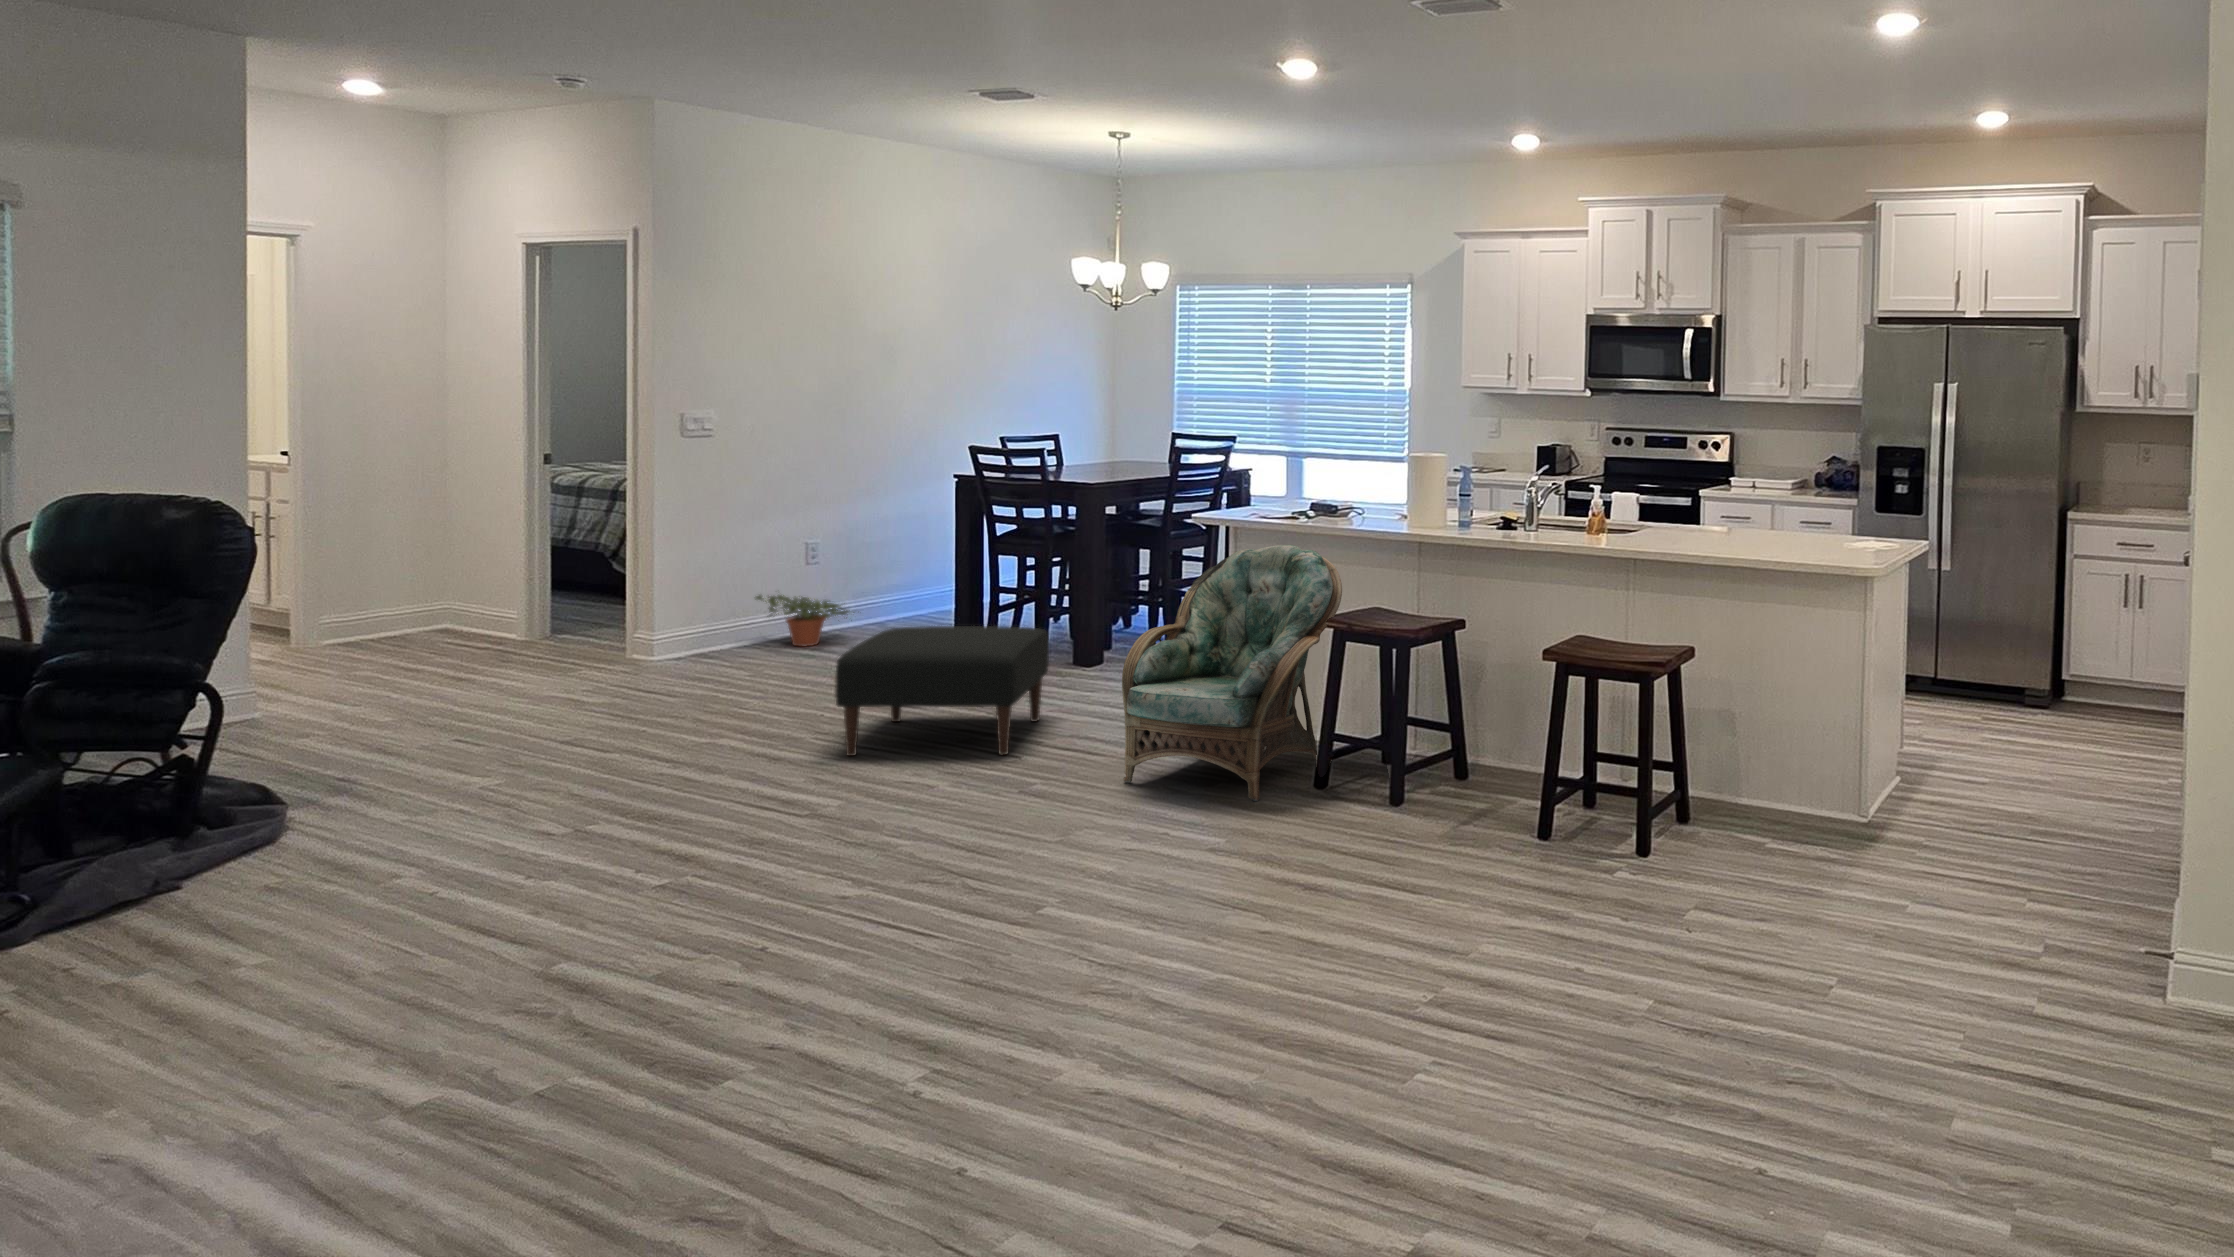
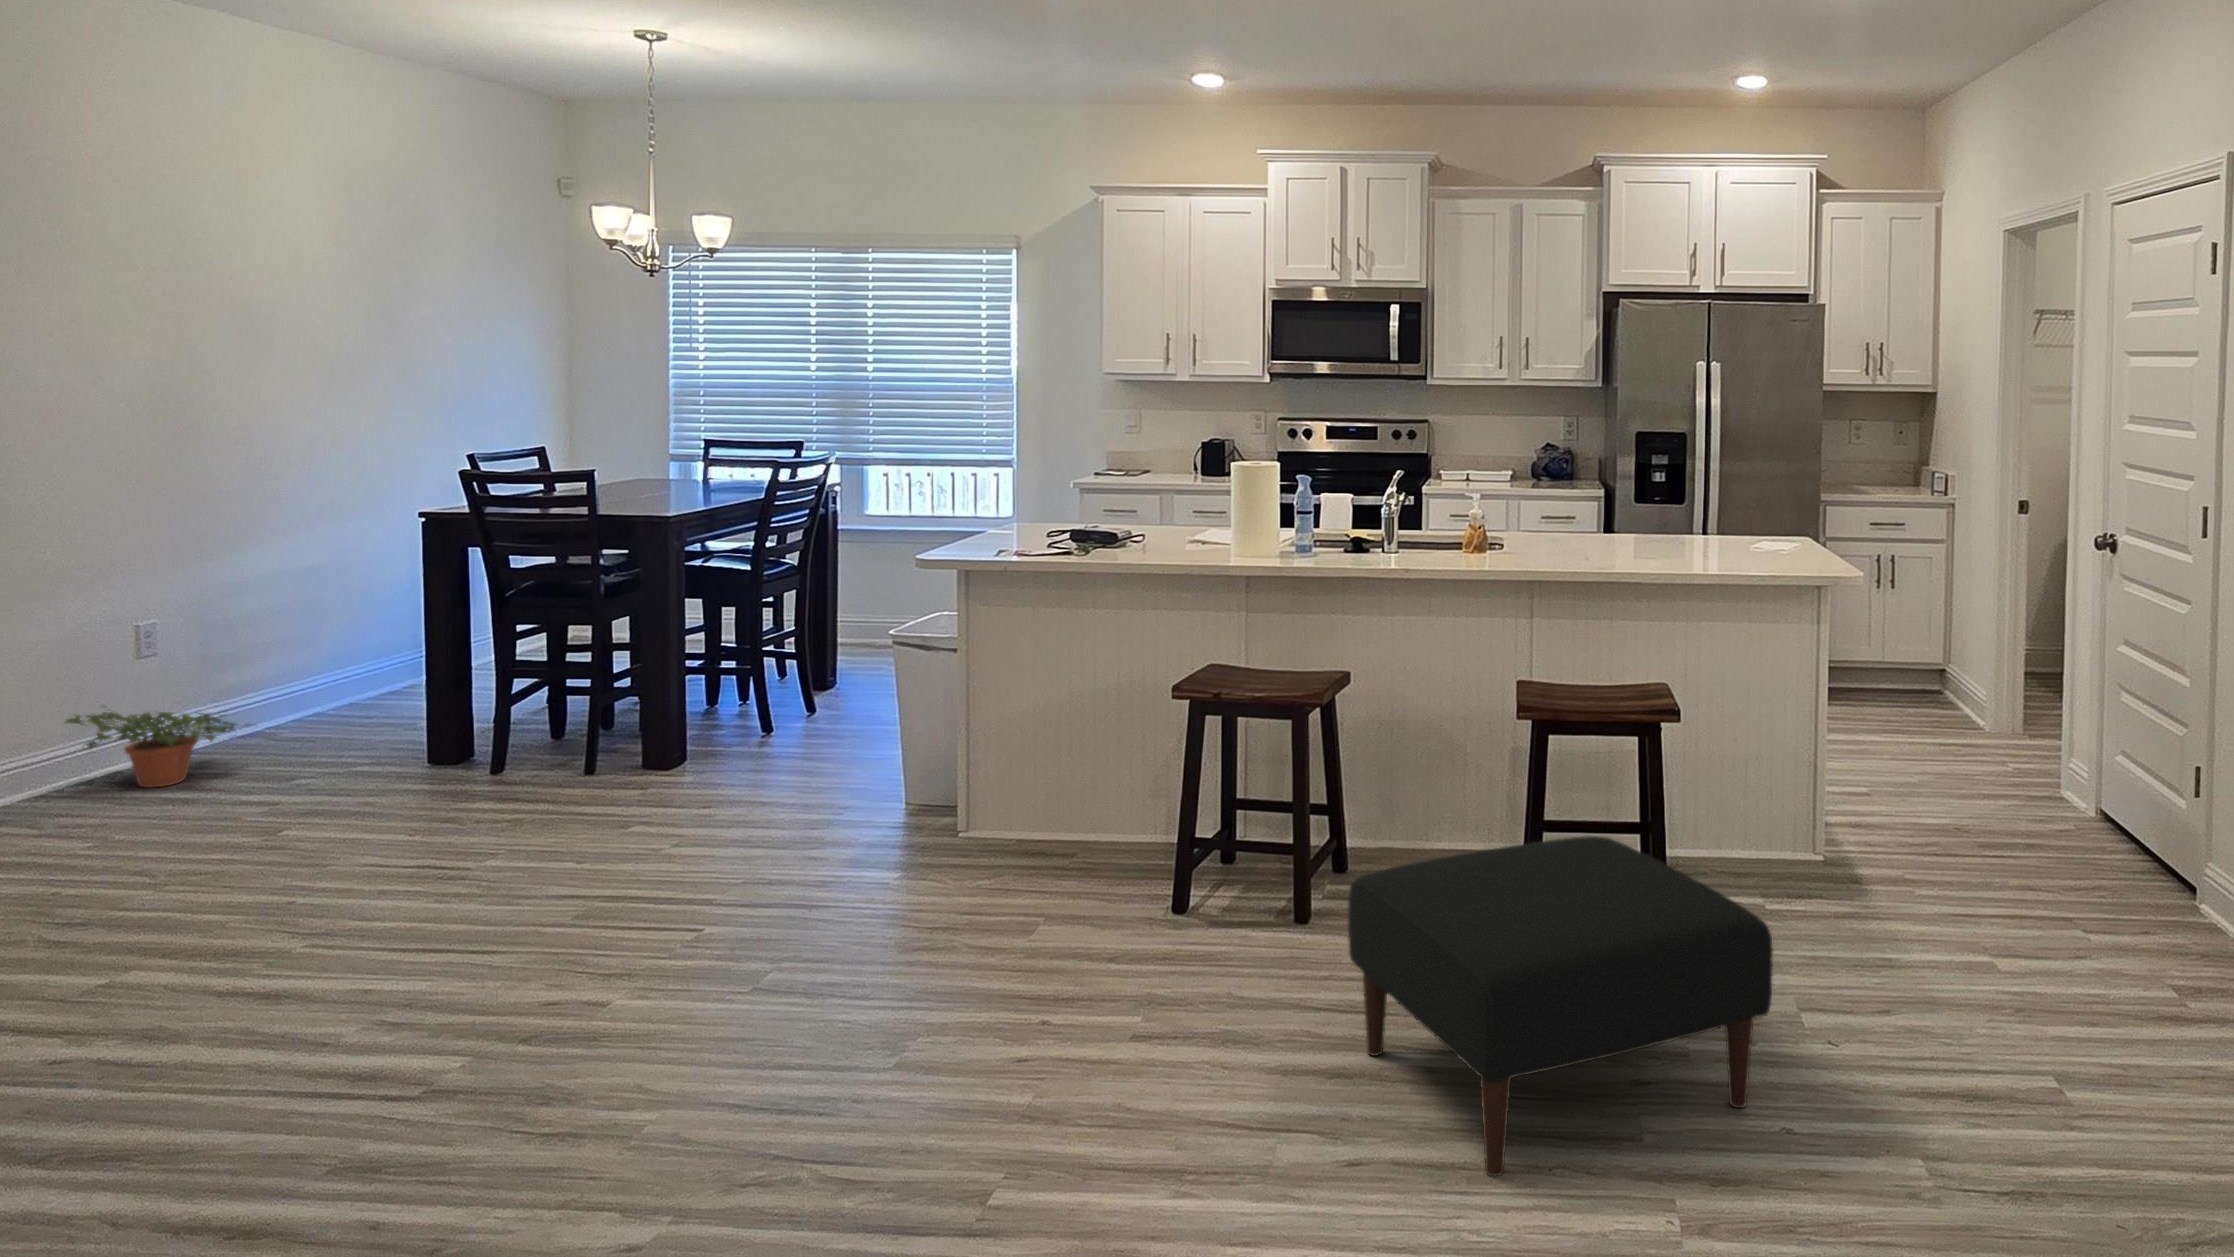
armchair: present [1122,545,1342,801] -> none [885,589,1163,946]
ottoman: present [835,626,1049,756] -> present [1348,836,1773,1176]

